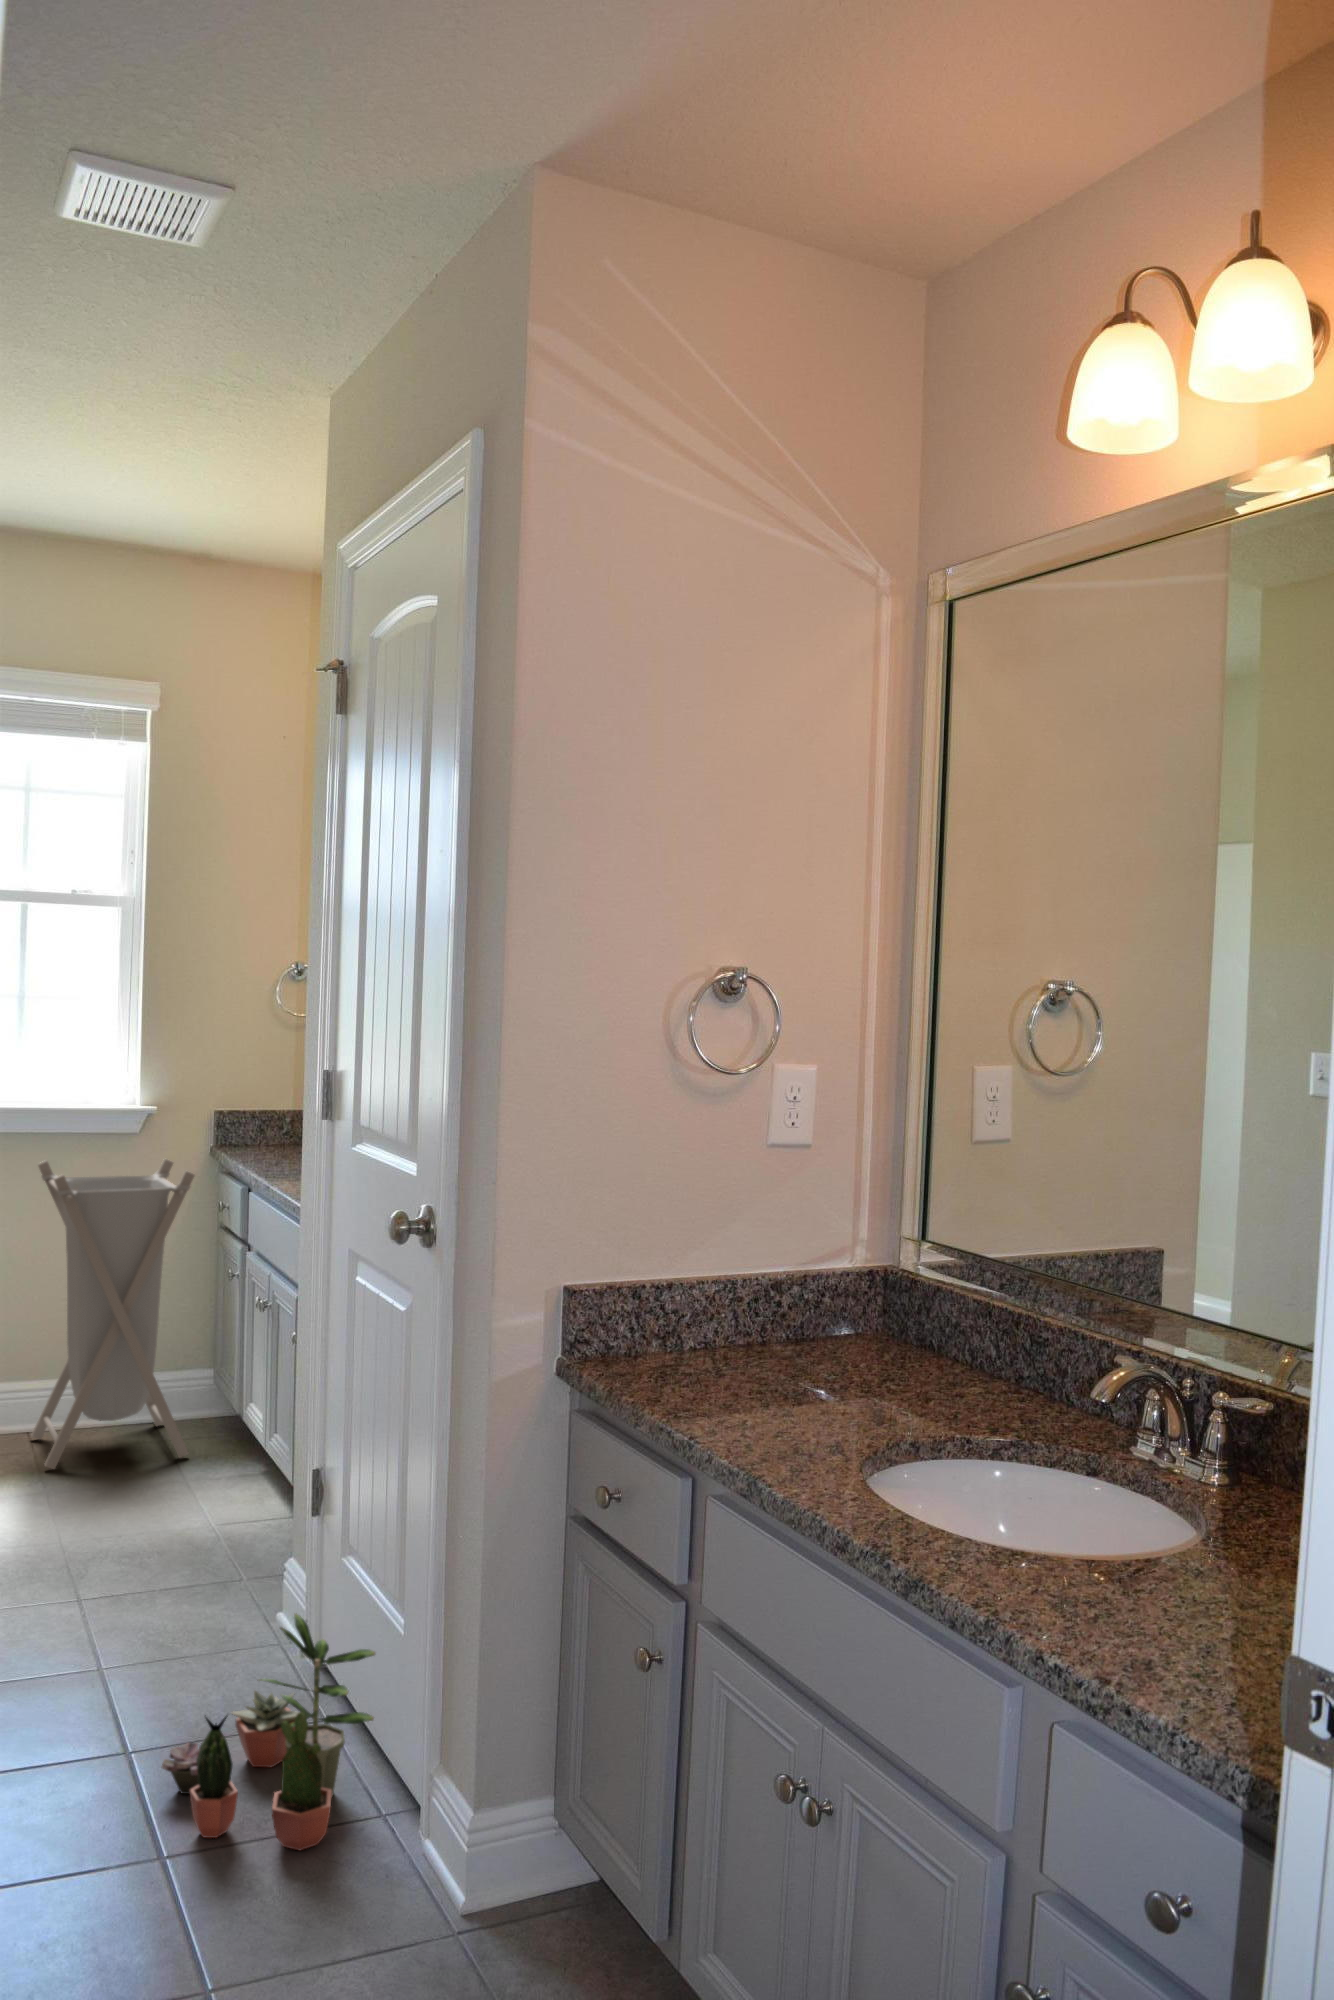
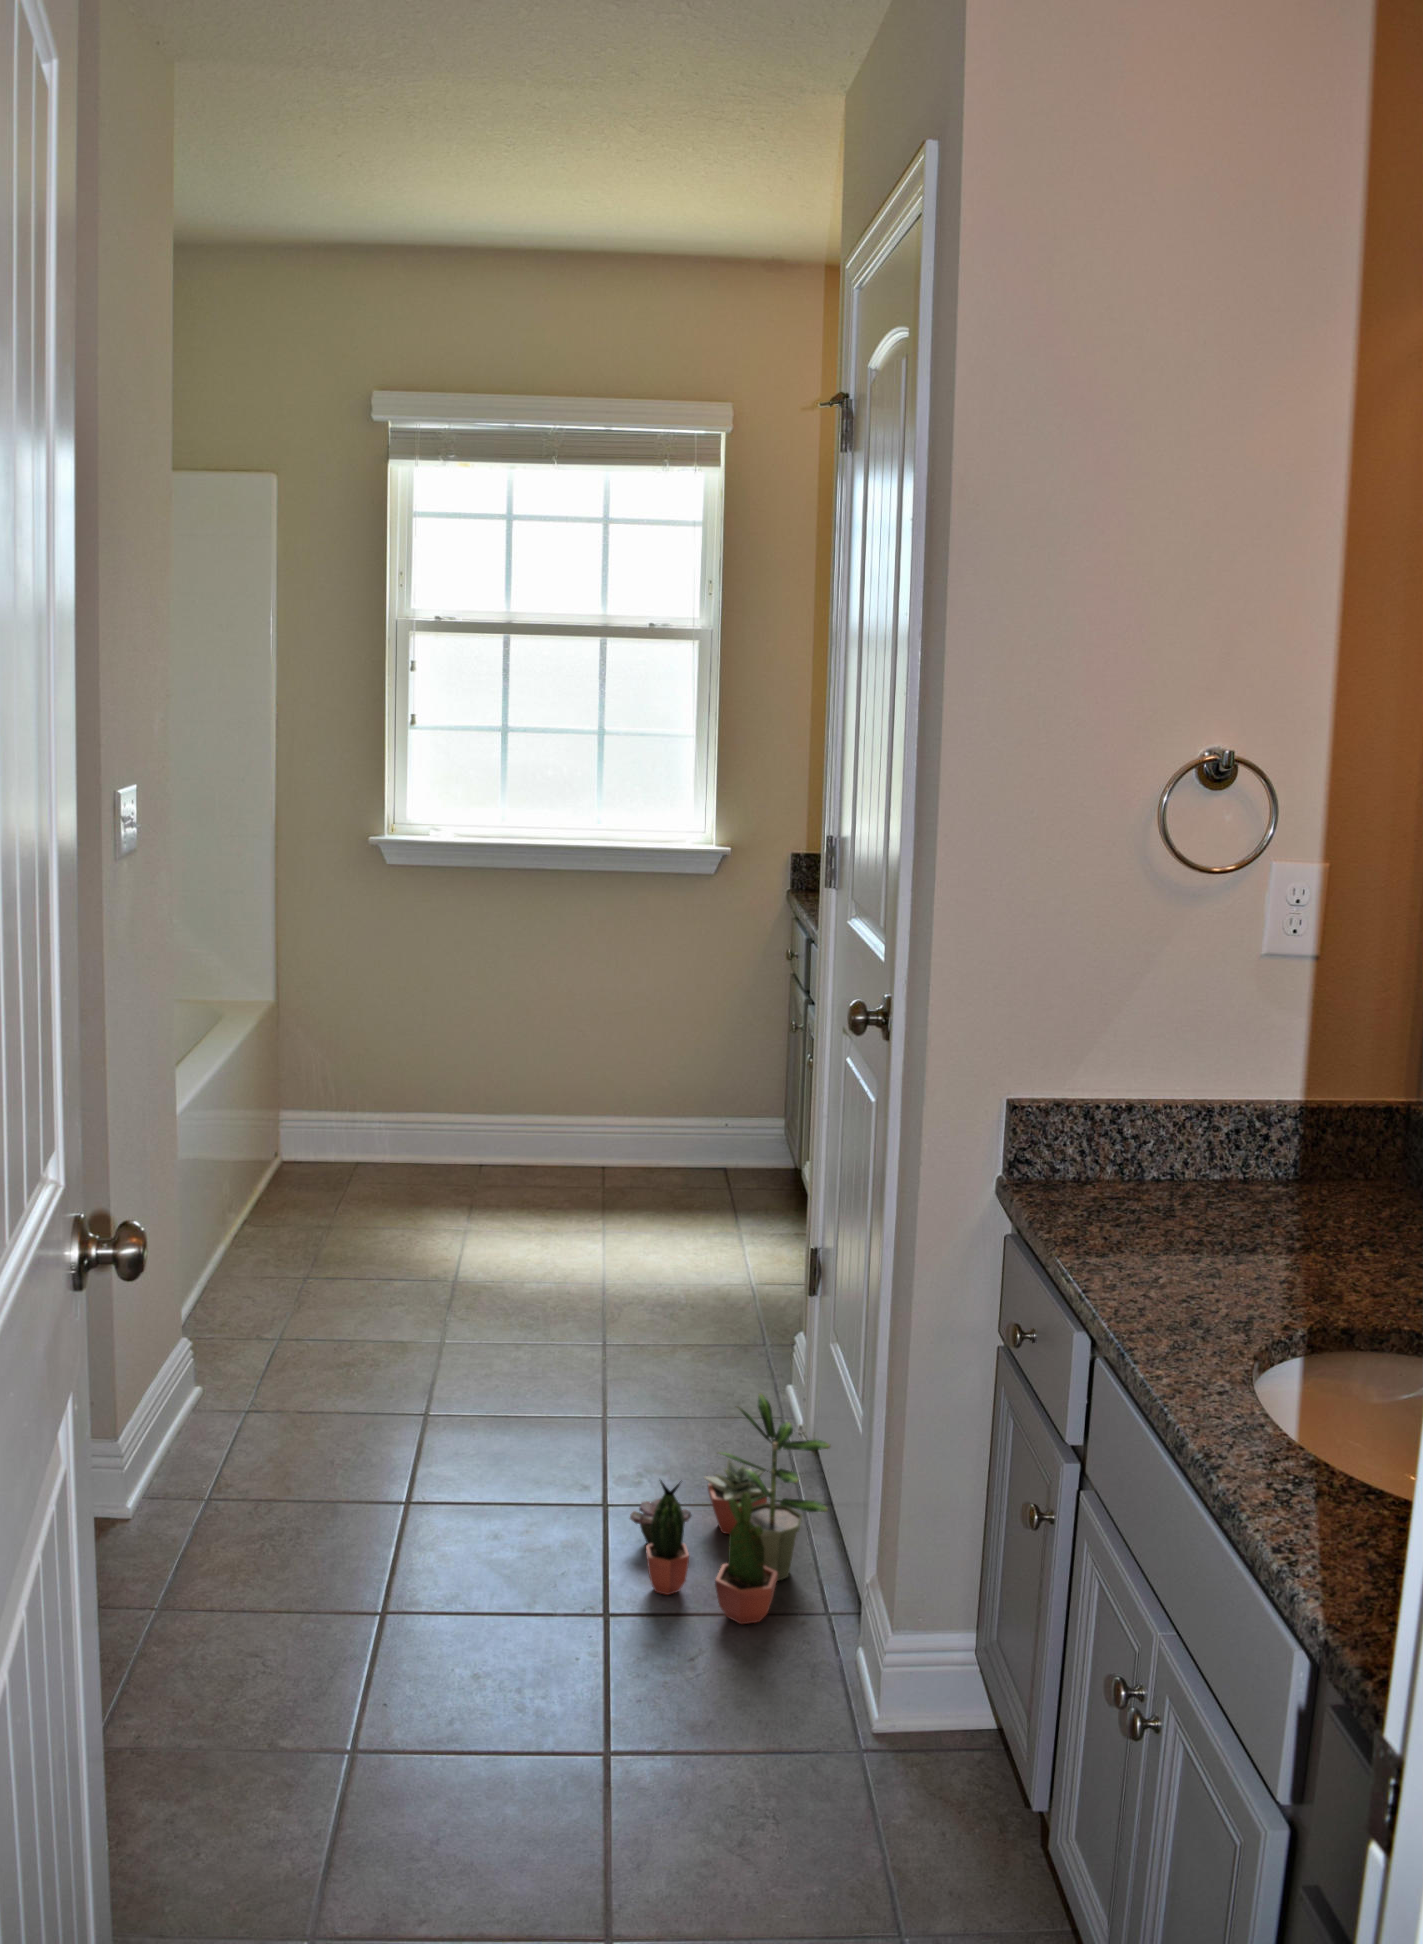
laundry hamper: present [31,1159,195,1469] -> none [608,902,758,1209]

